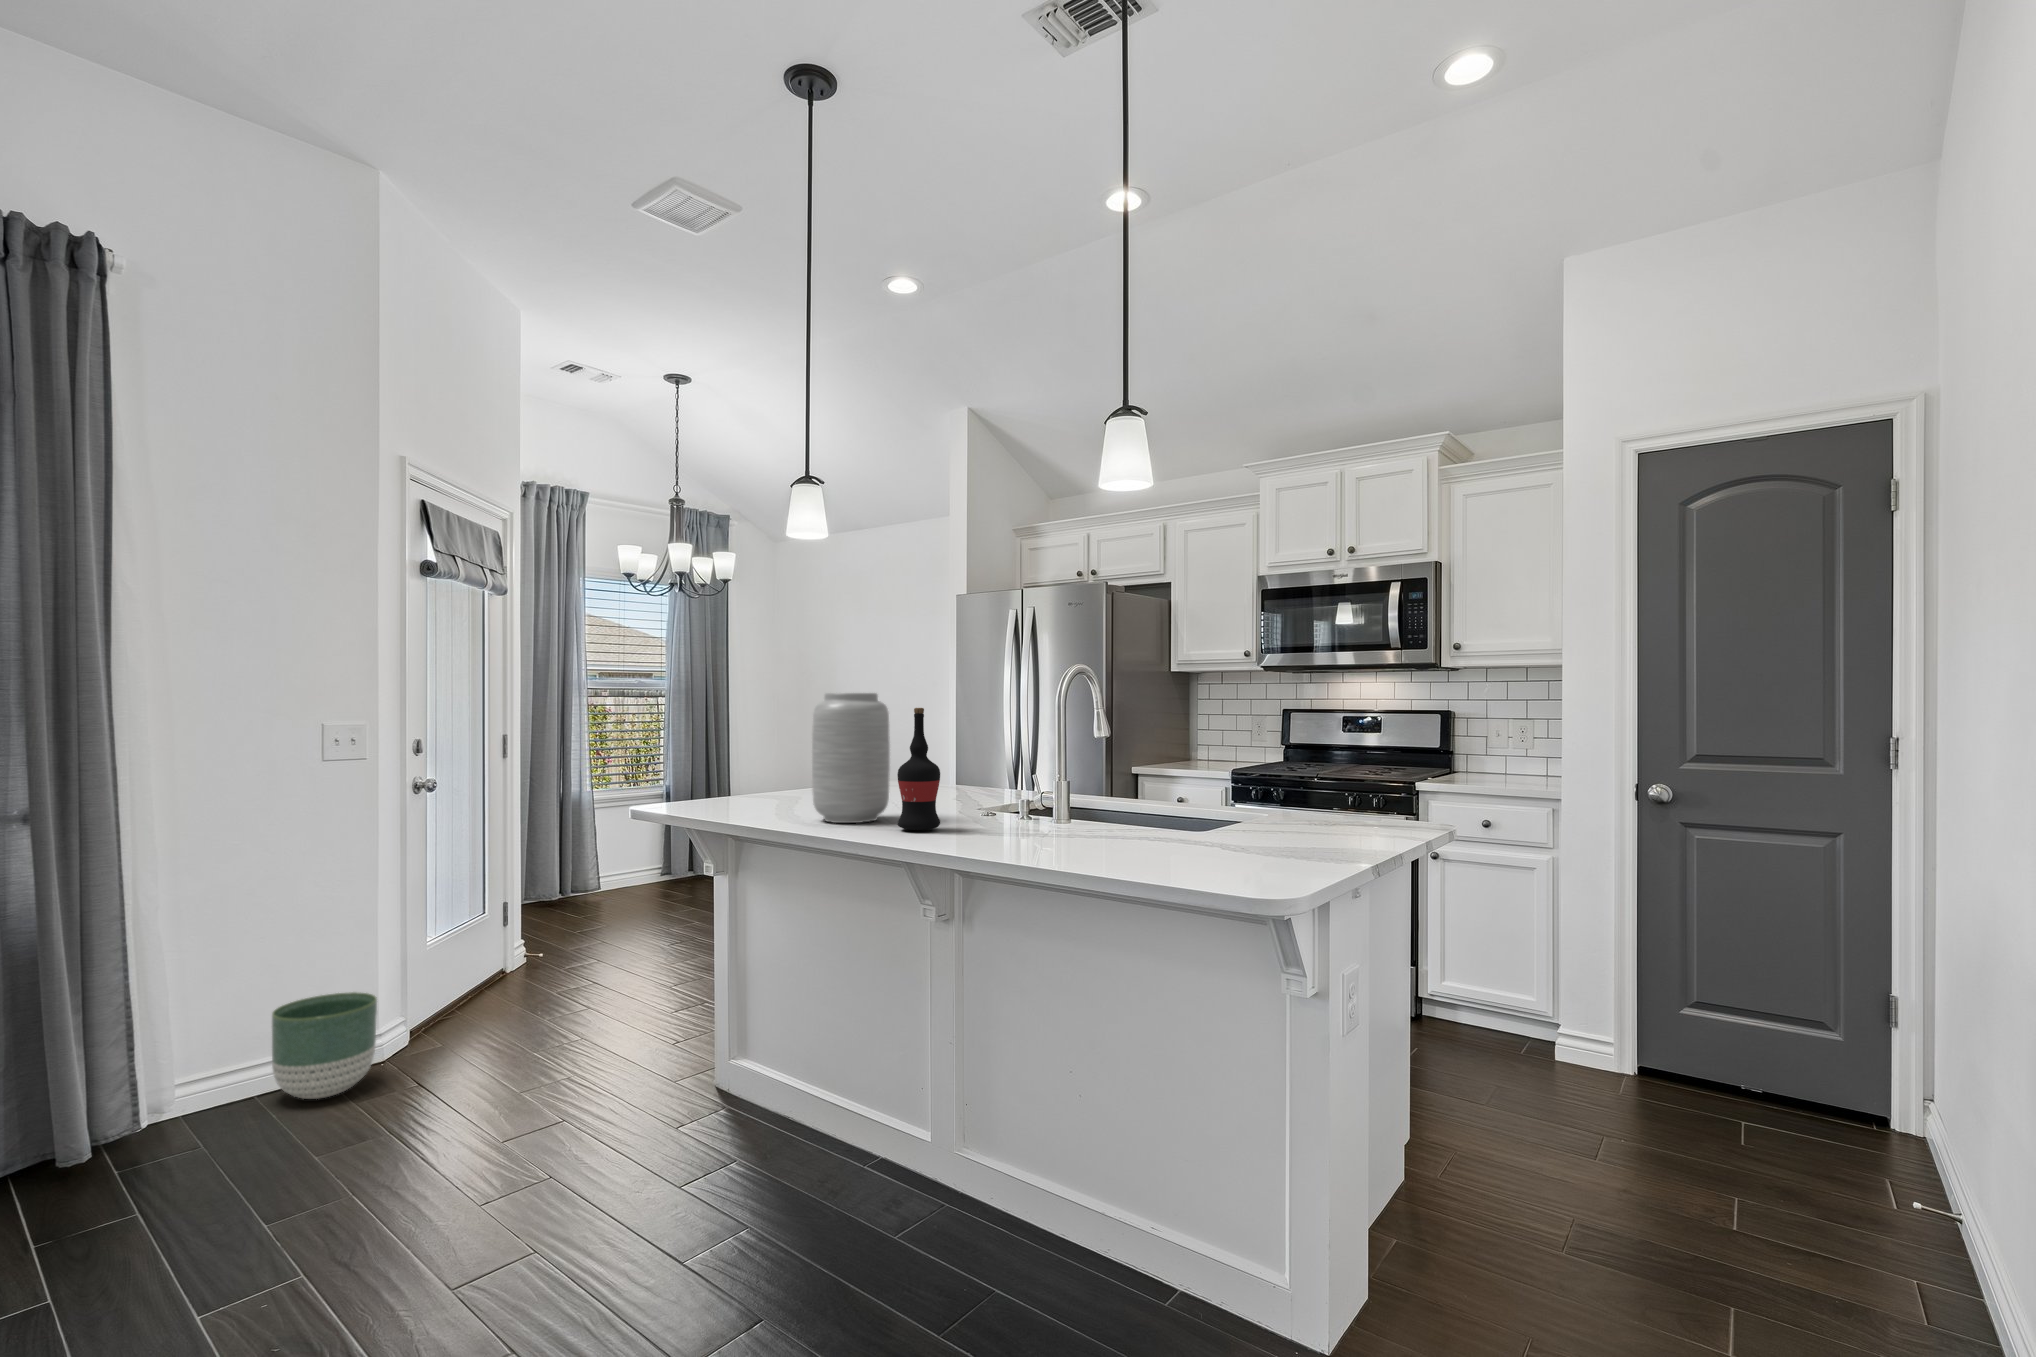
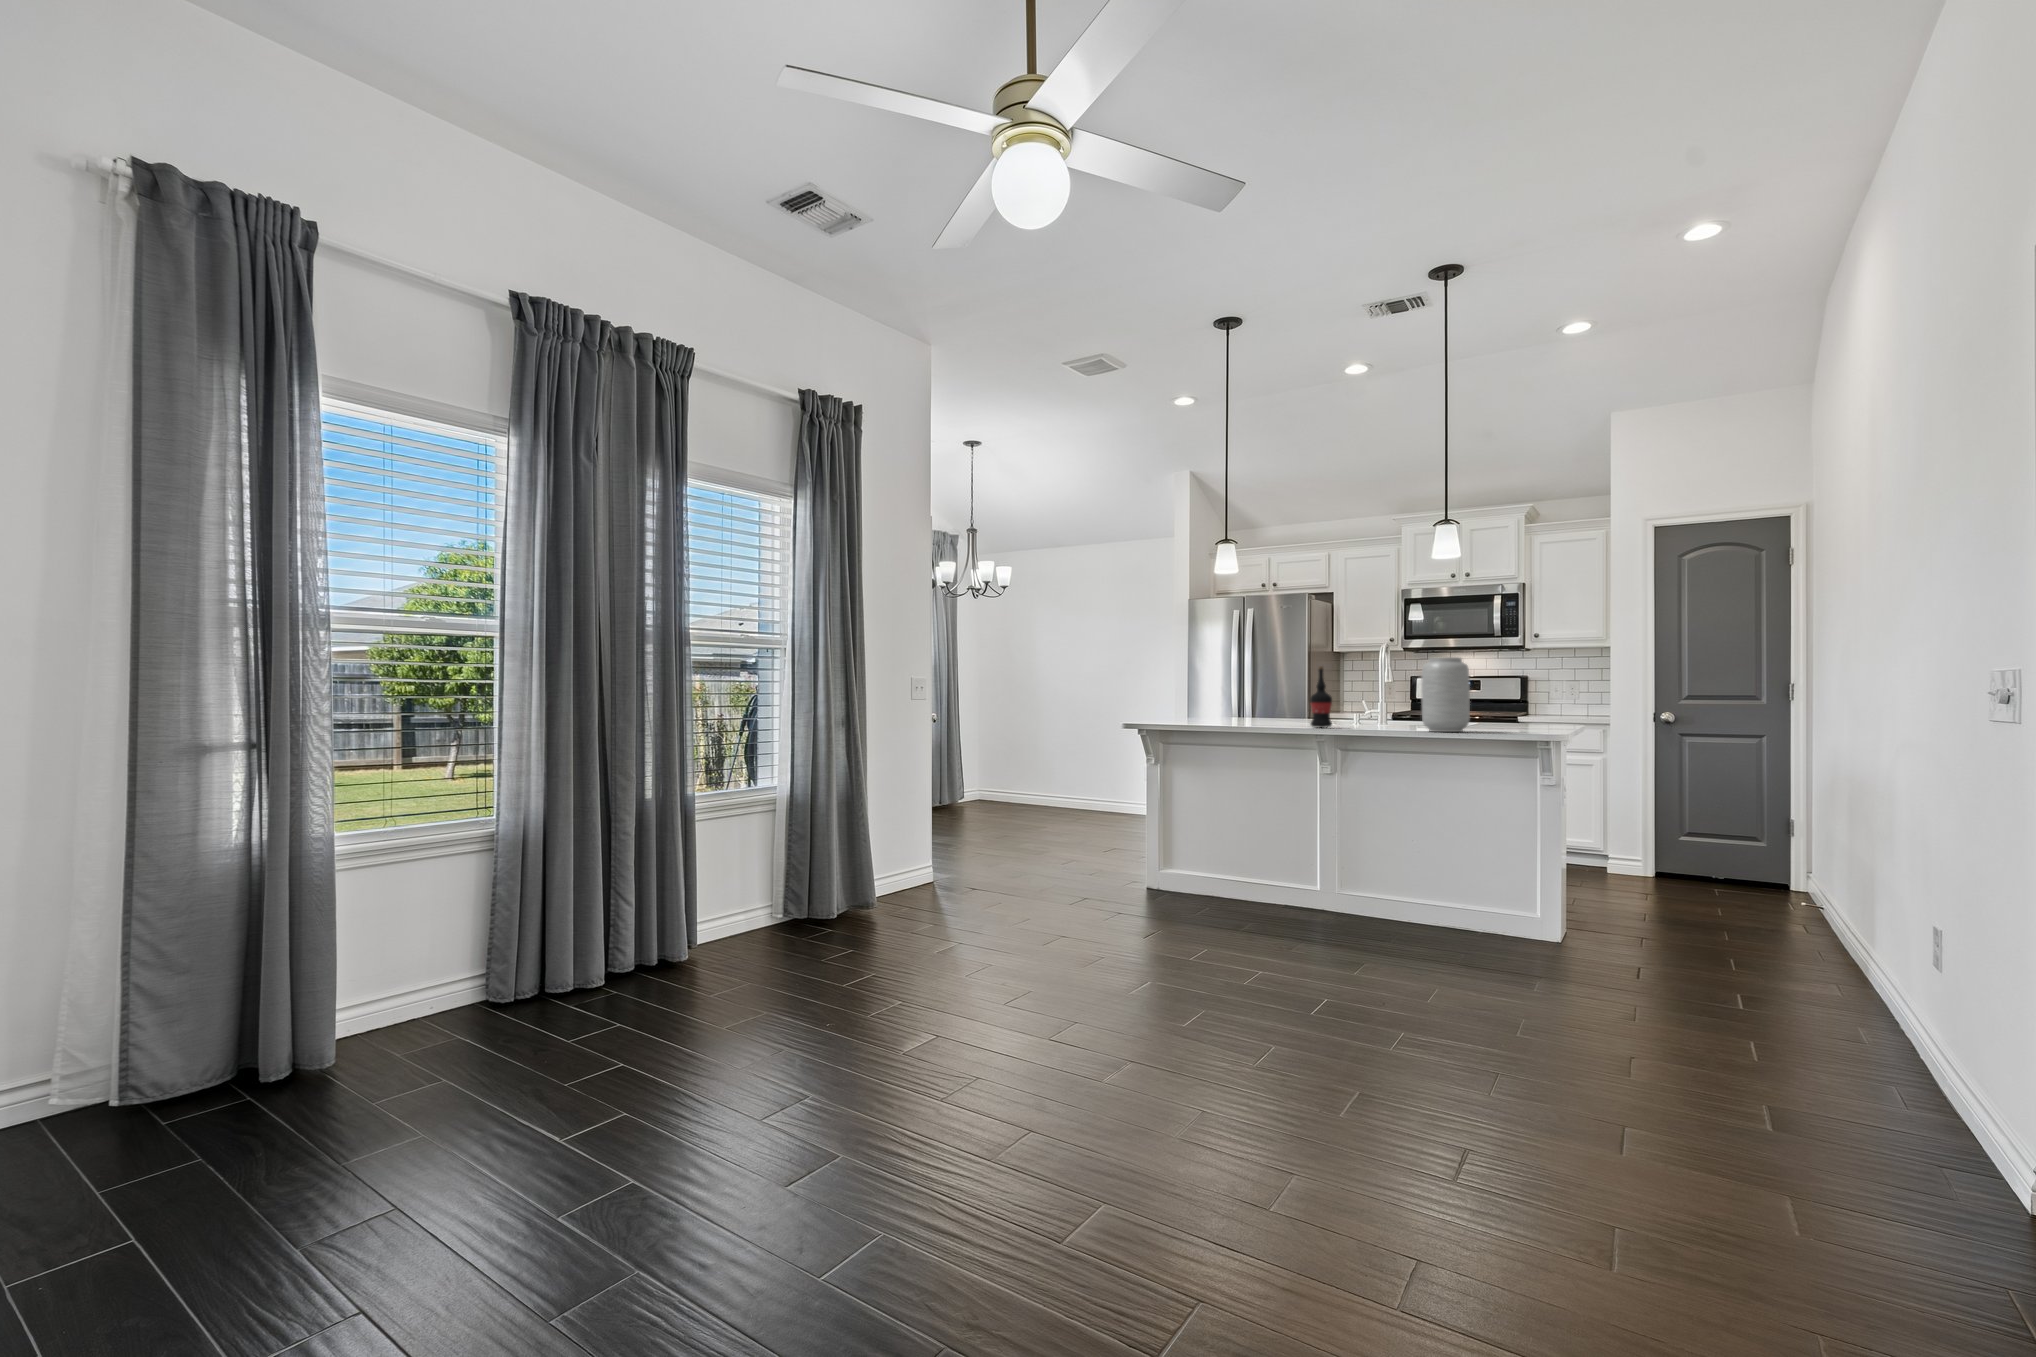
vase: present [812,693,890,823] -> present [1421,657,1470,732]
planter: present [272,992,377,1099] -> none [912,836,961,891]

